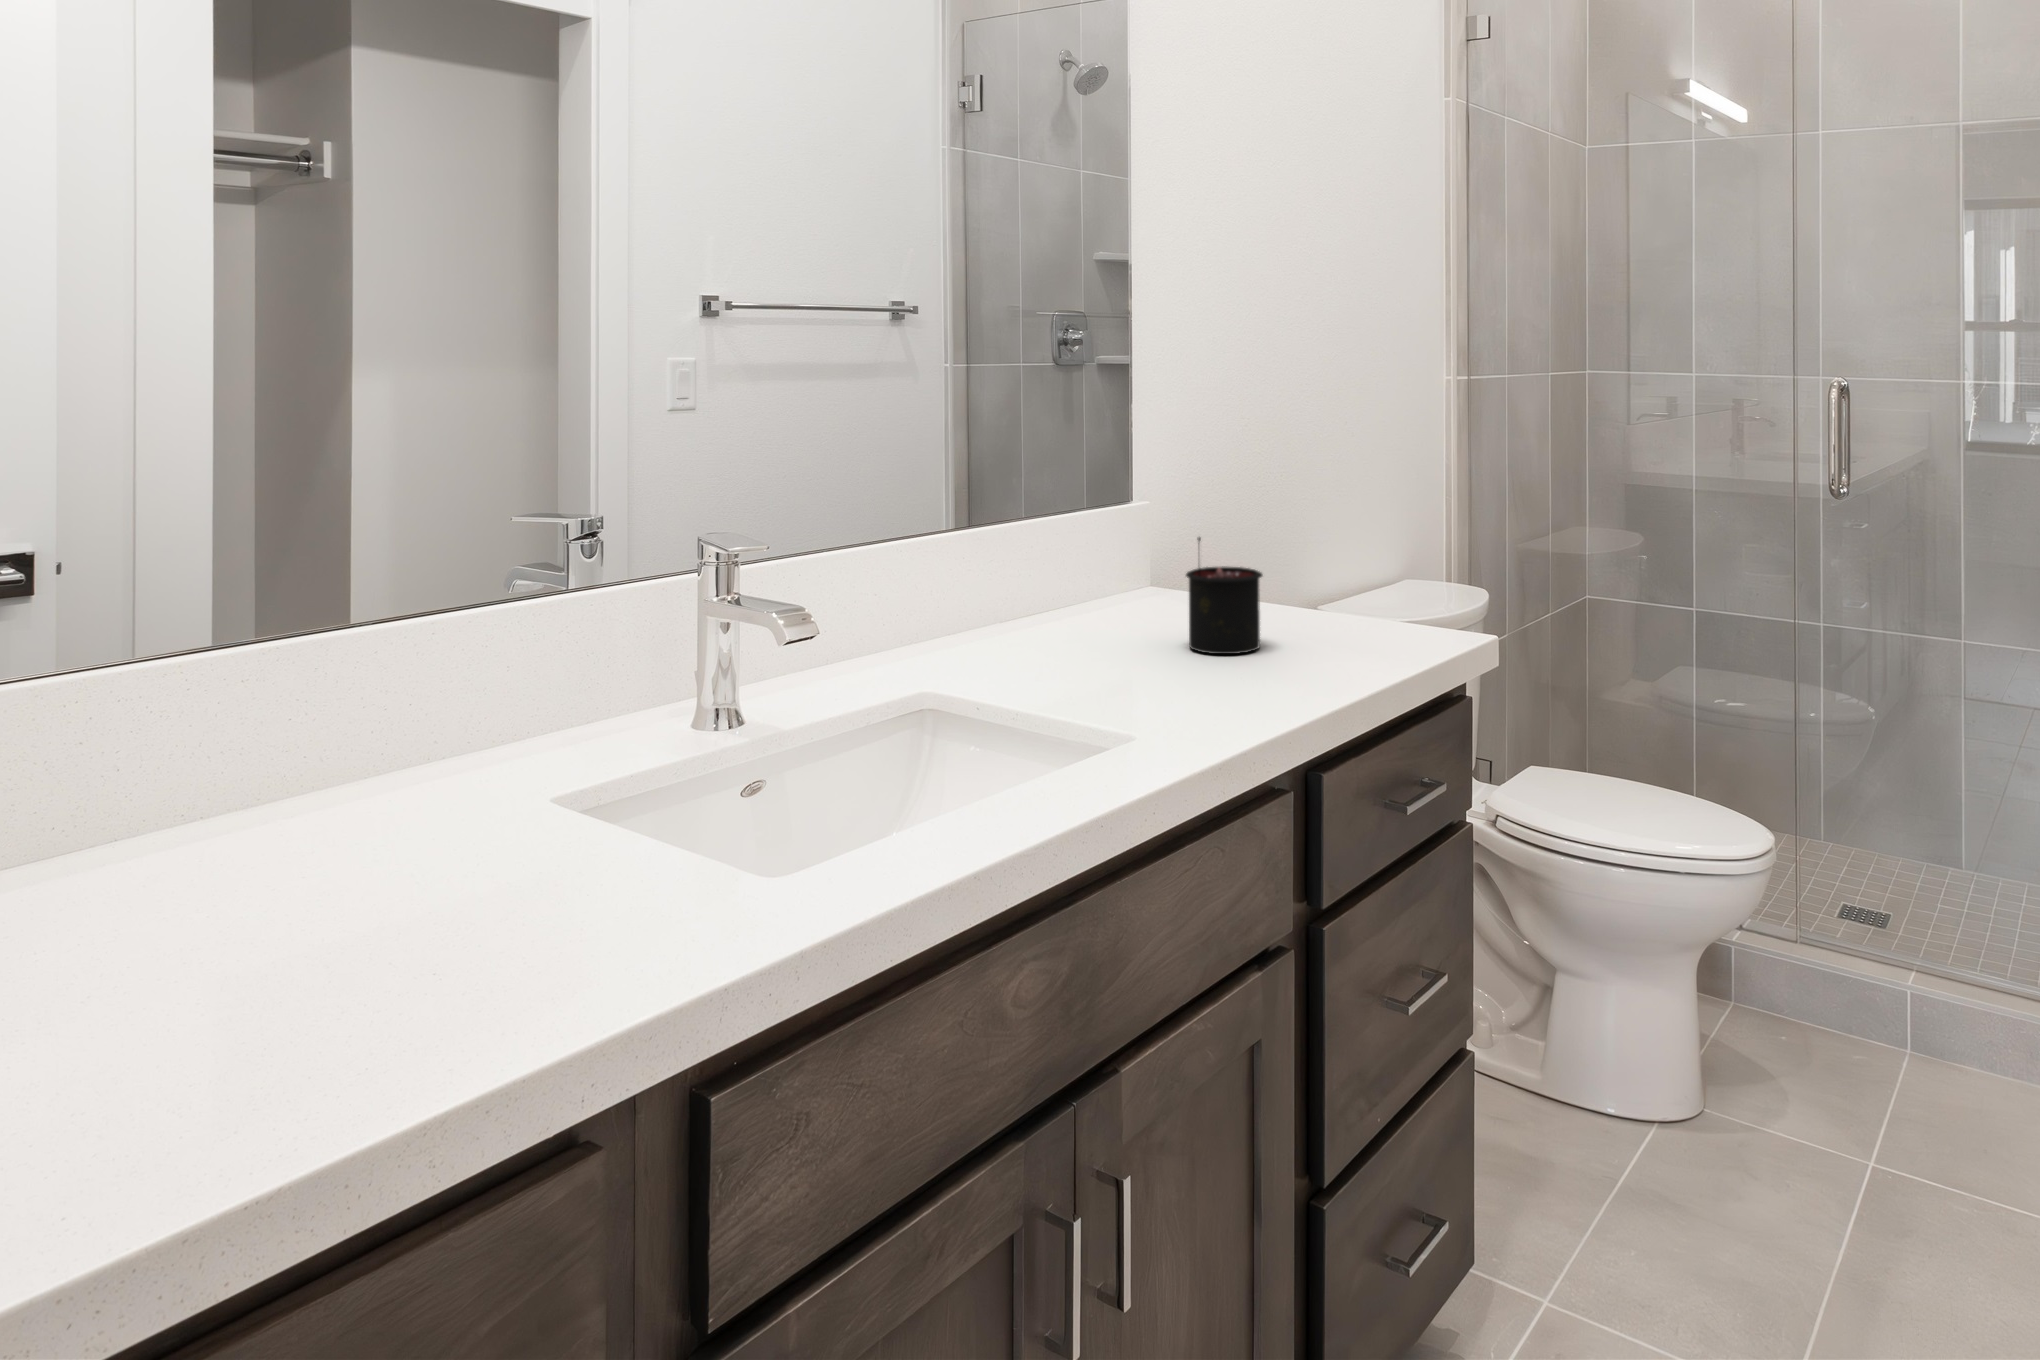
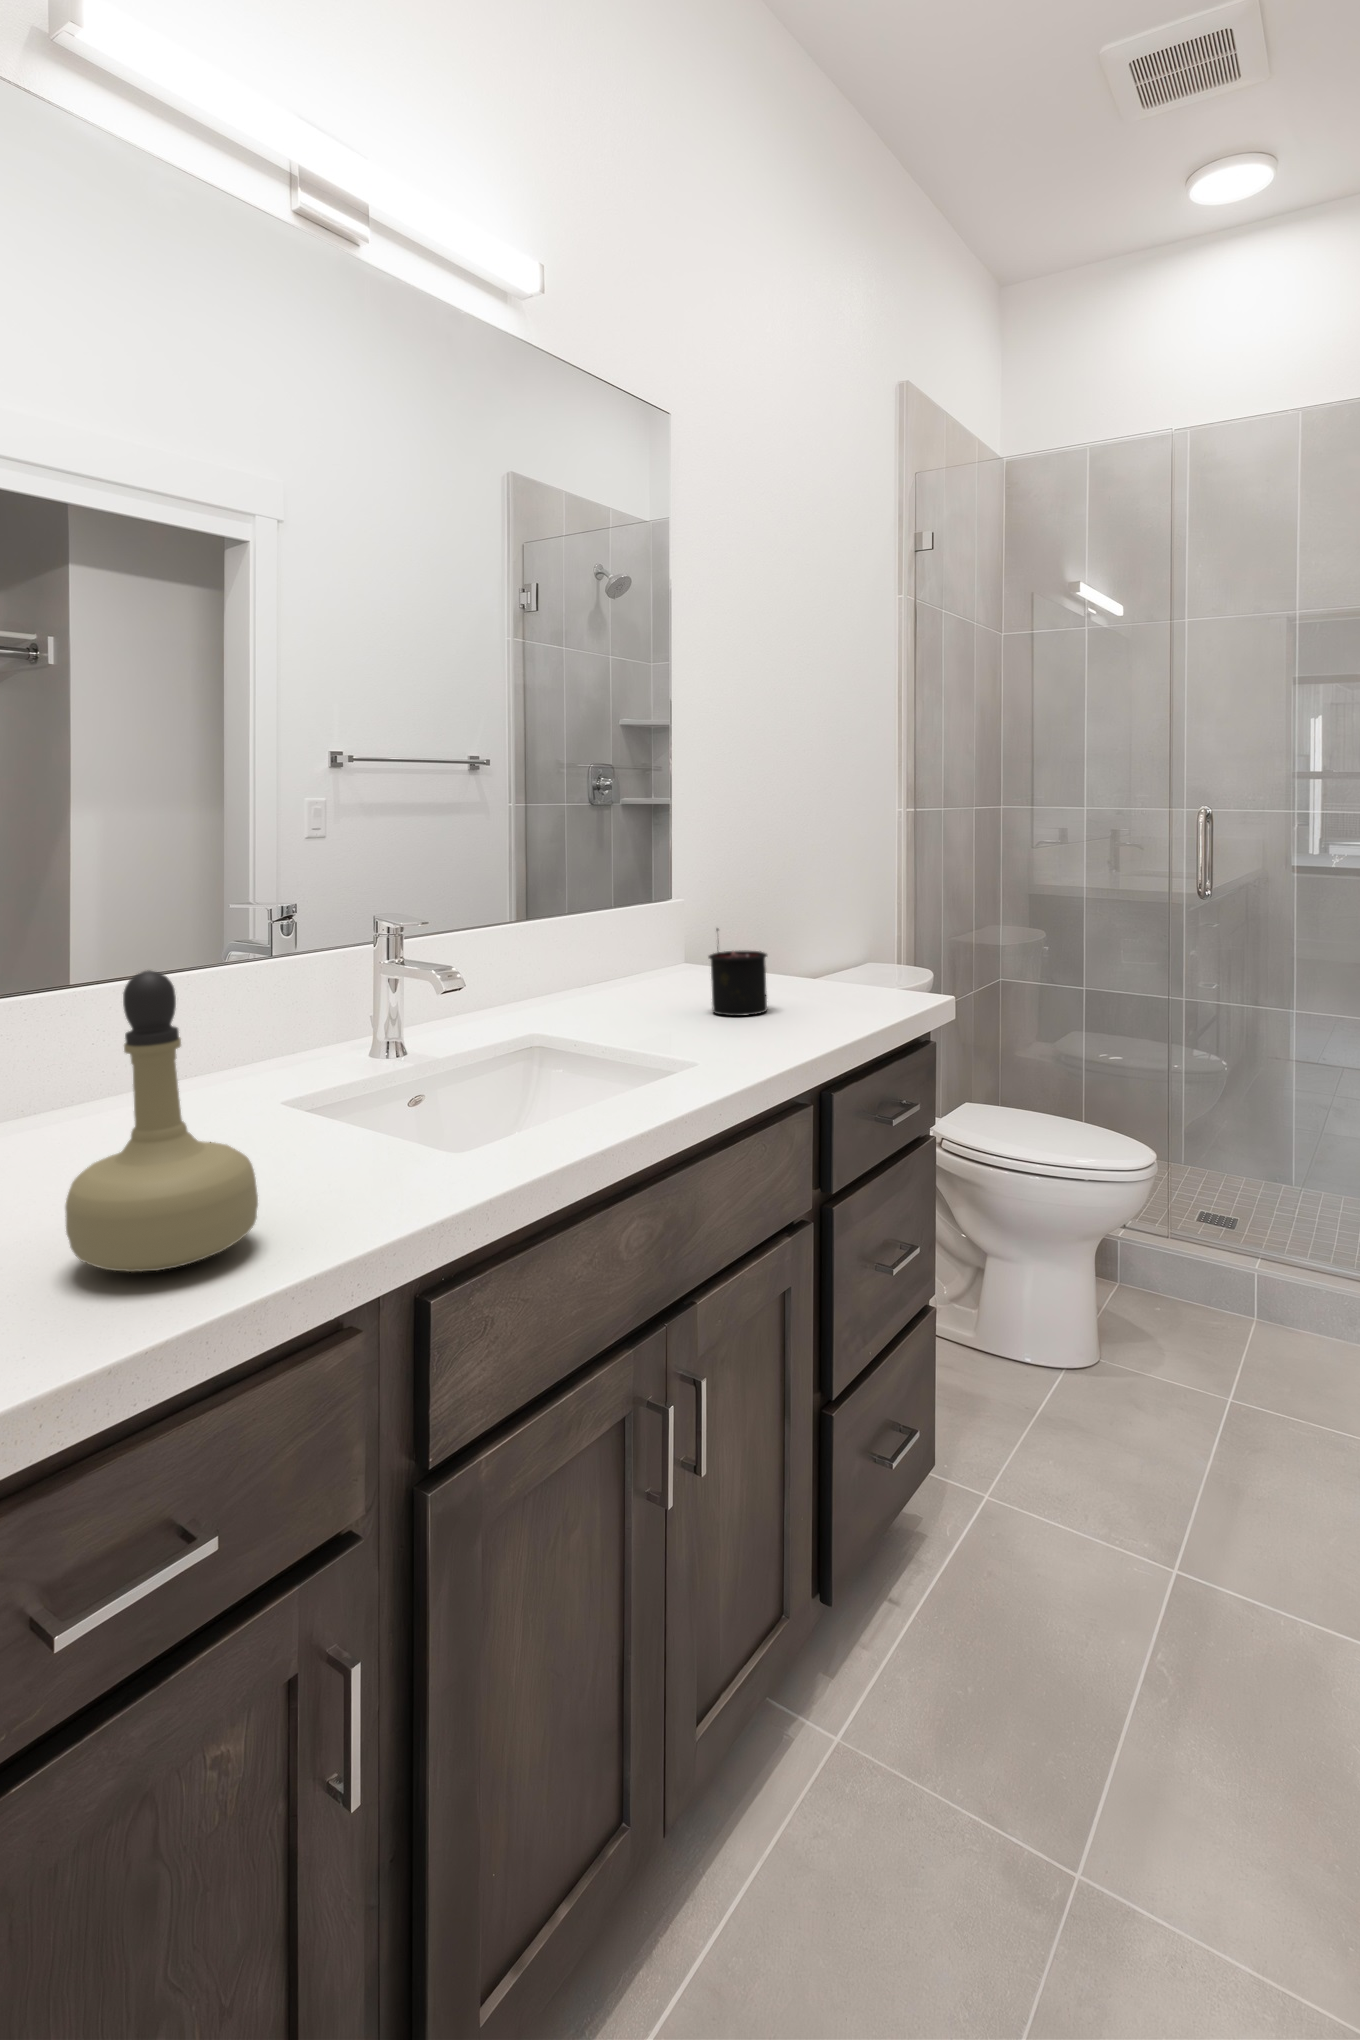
perfume bottle: none [189,623,476,1055] -> present [65,970,258,1272]

